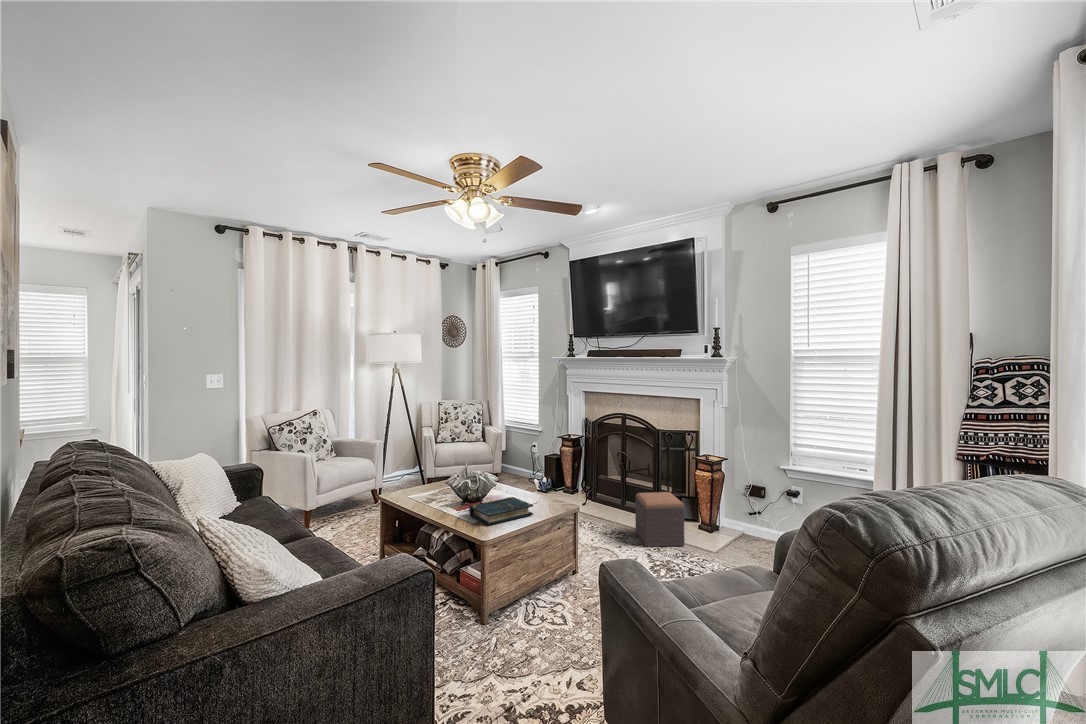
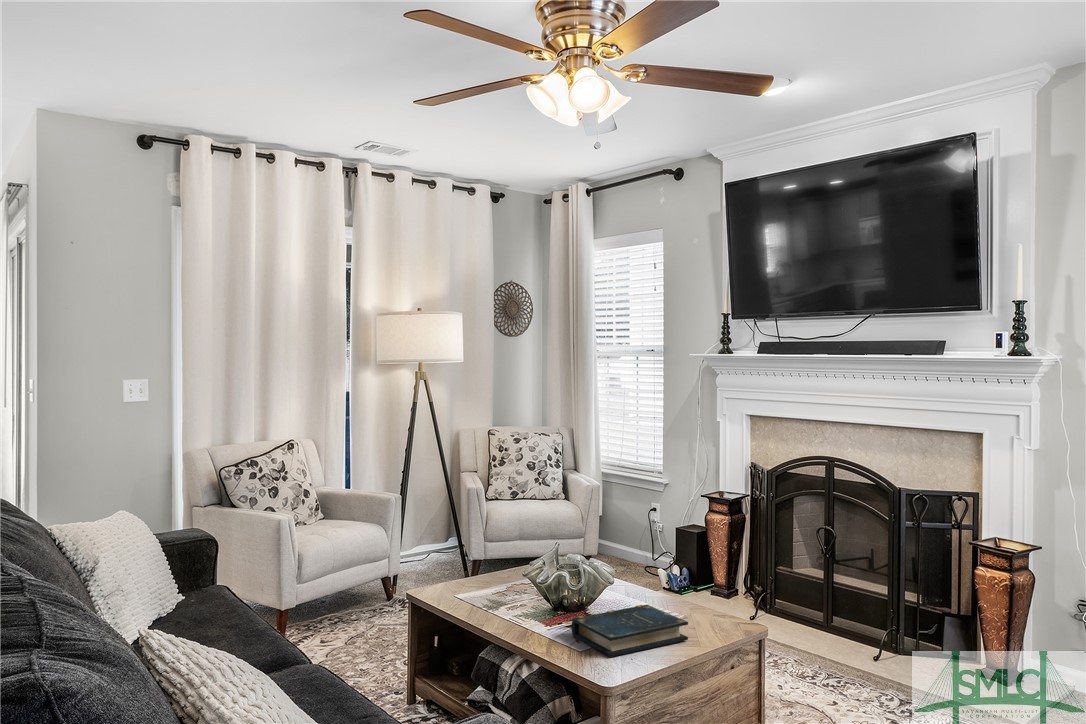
footstool: present [635,492,684,547] -> none [859,604,959,708]

